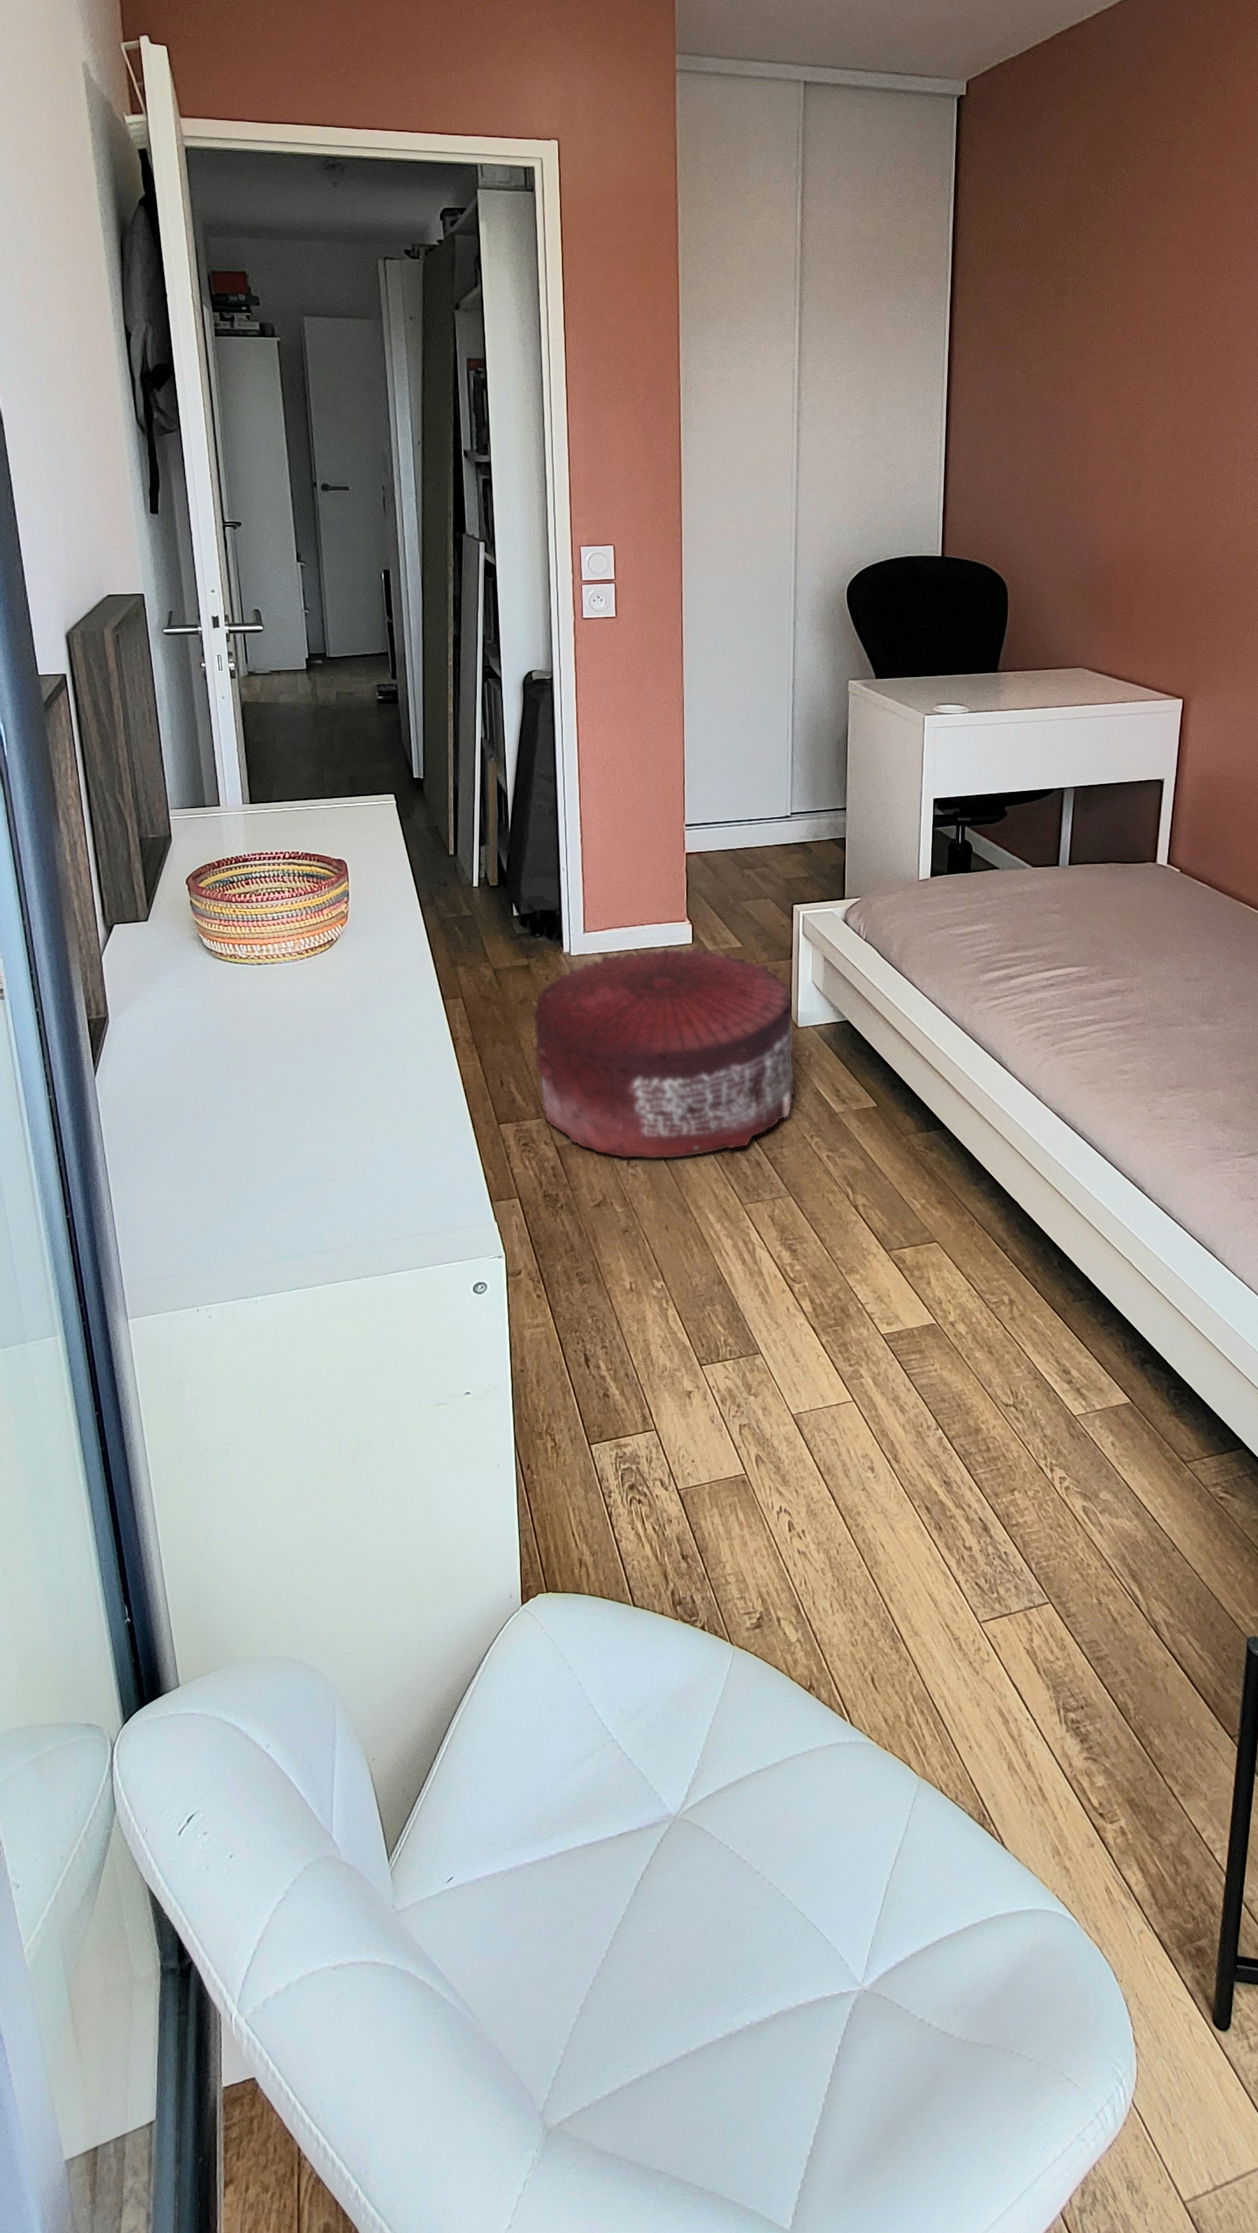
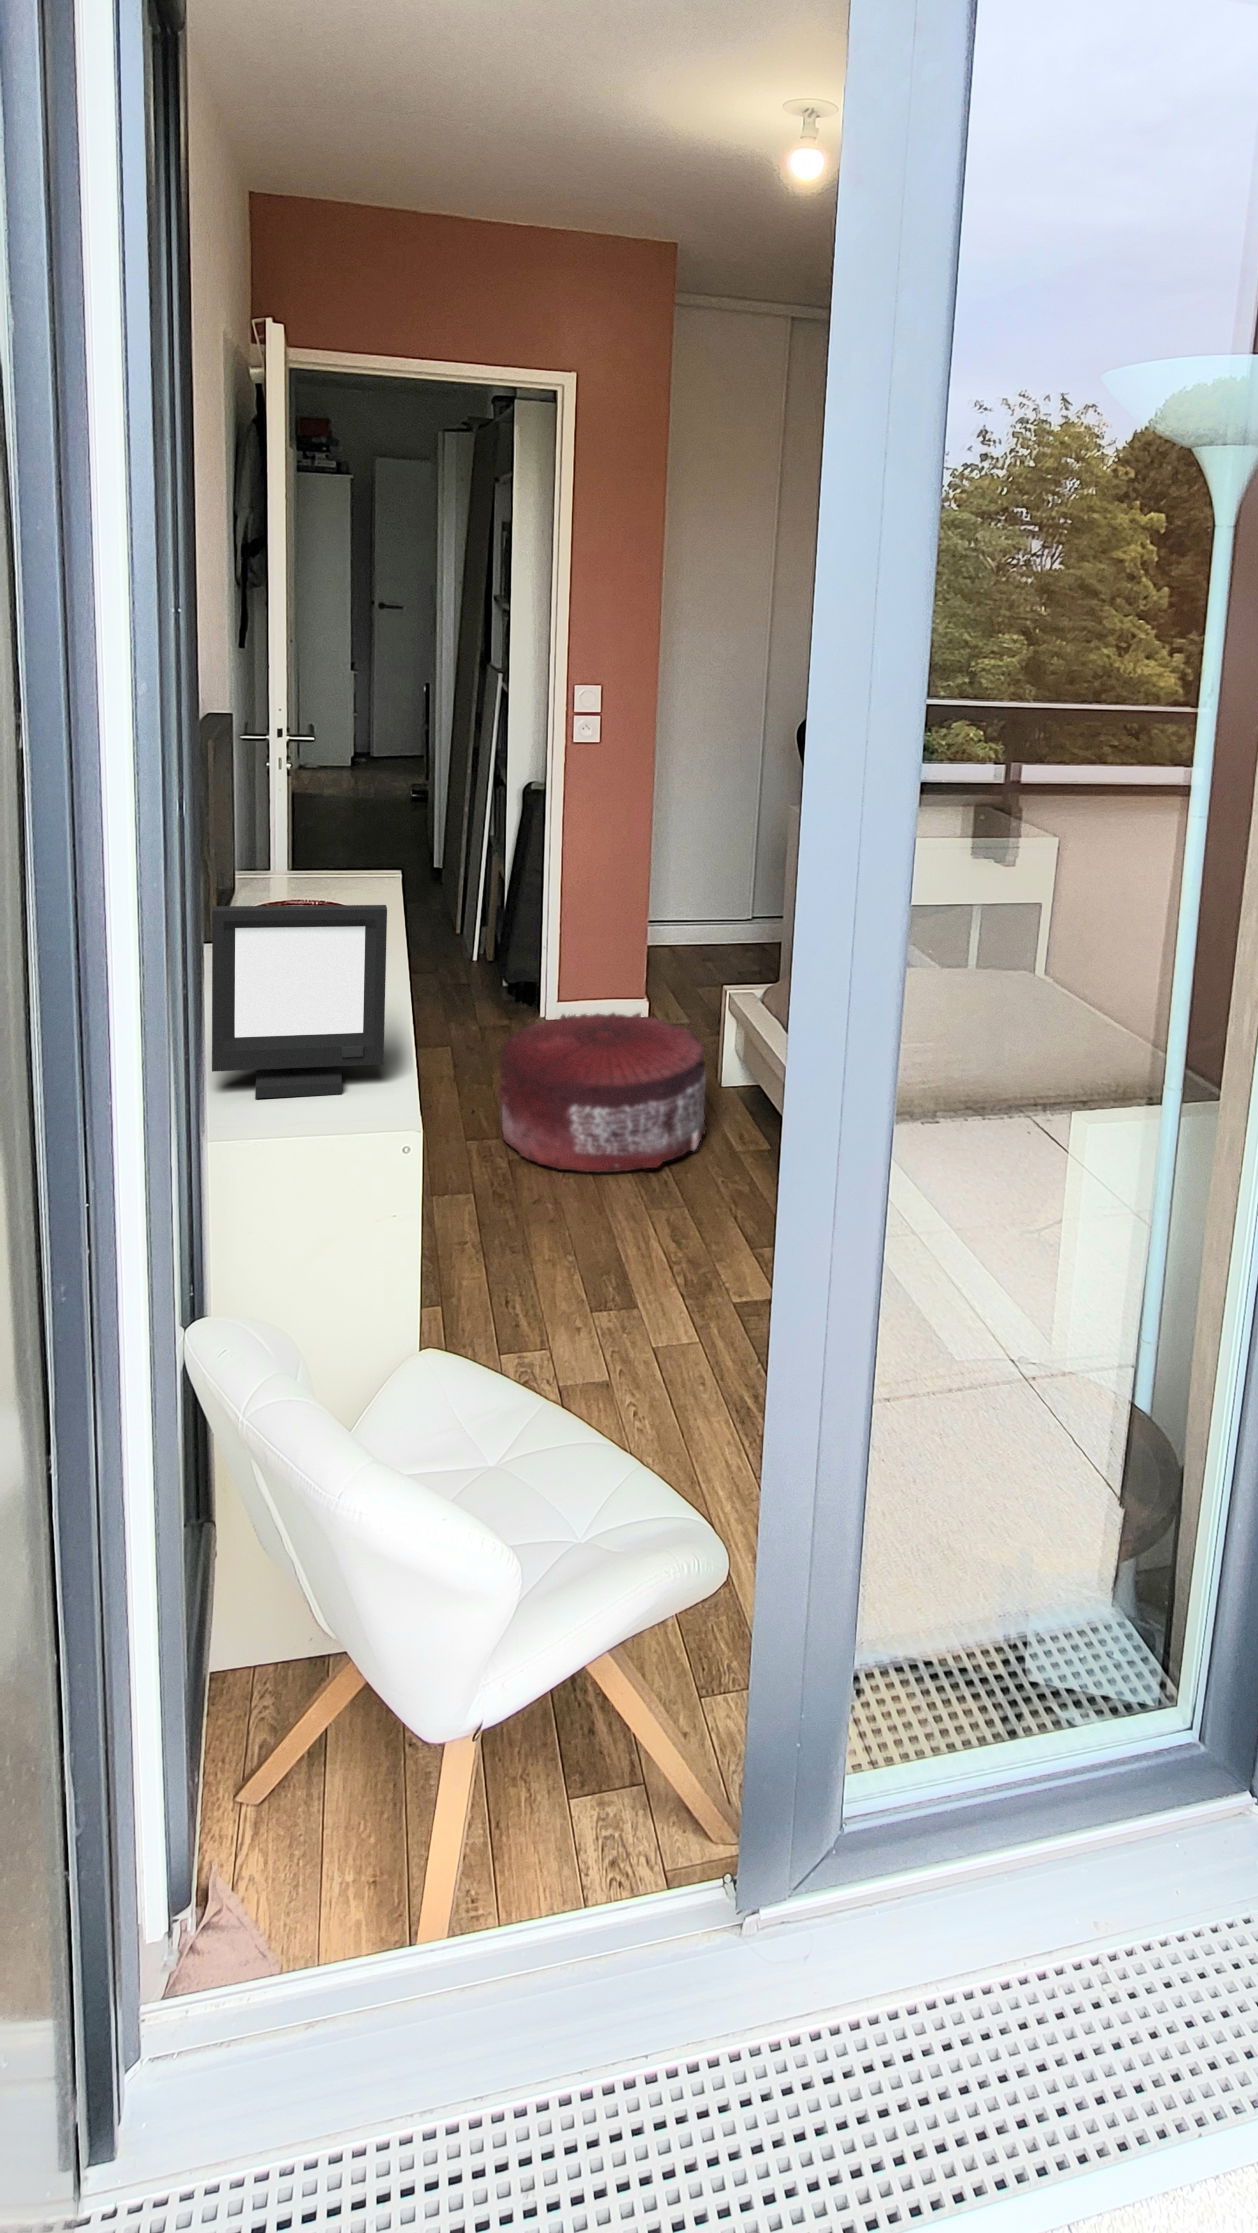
picture frame: none [116,873,413,1192] -> present [212,905,387,1098]

